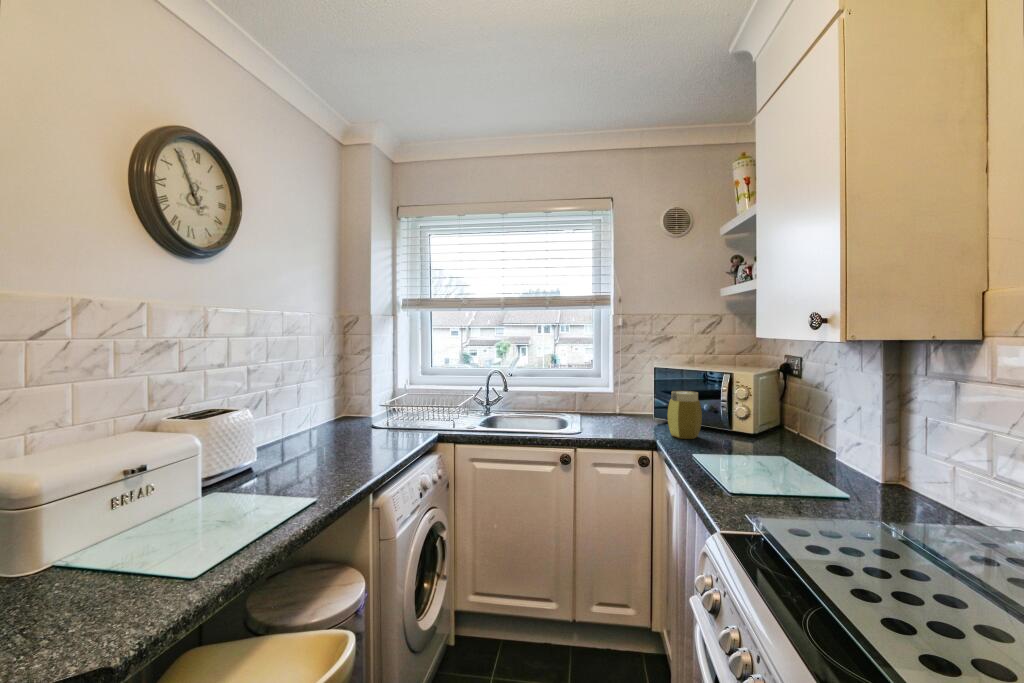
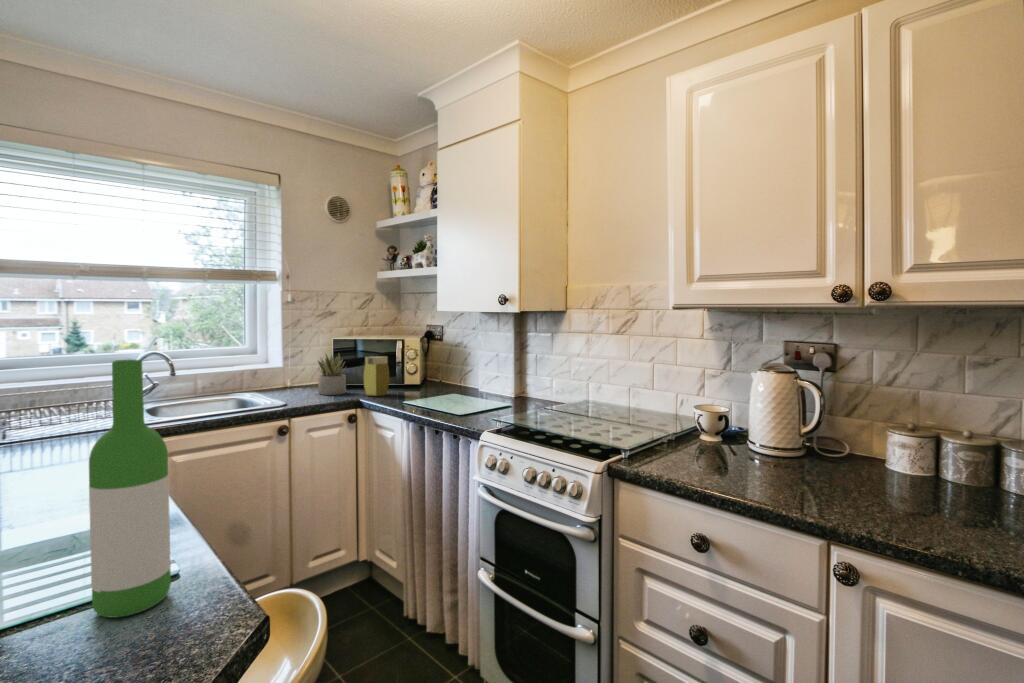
succulent plant: none [630,382,661,428] -> present [318,355,346,395]
wine bottle: none [56,419,128,631] -> present [89,360,171,618]

